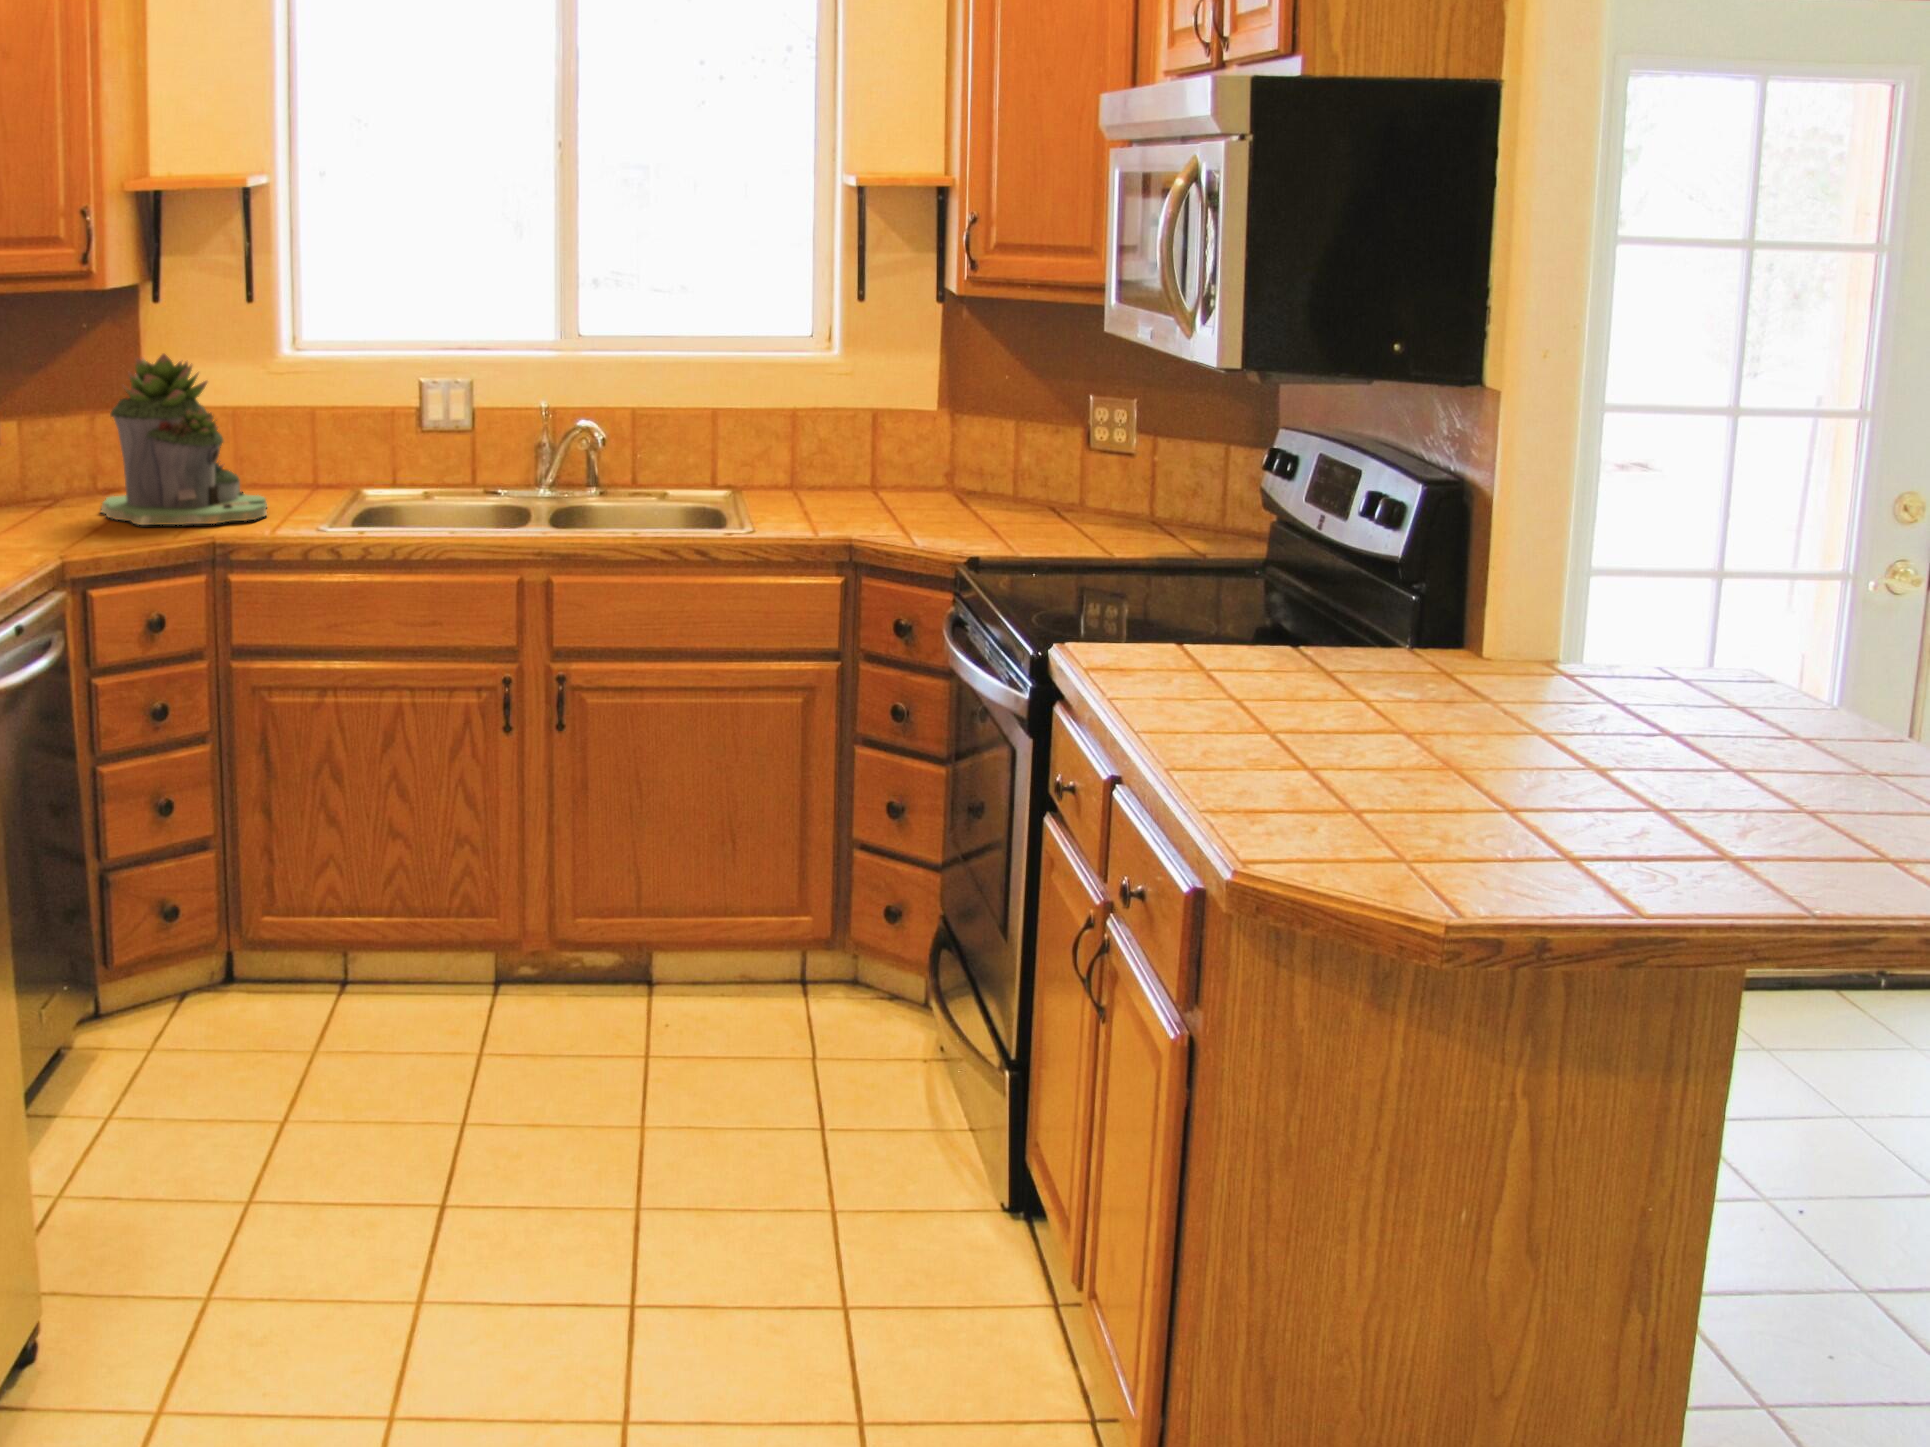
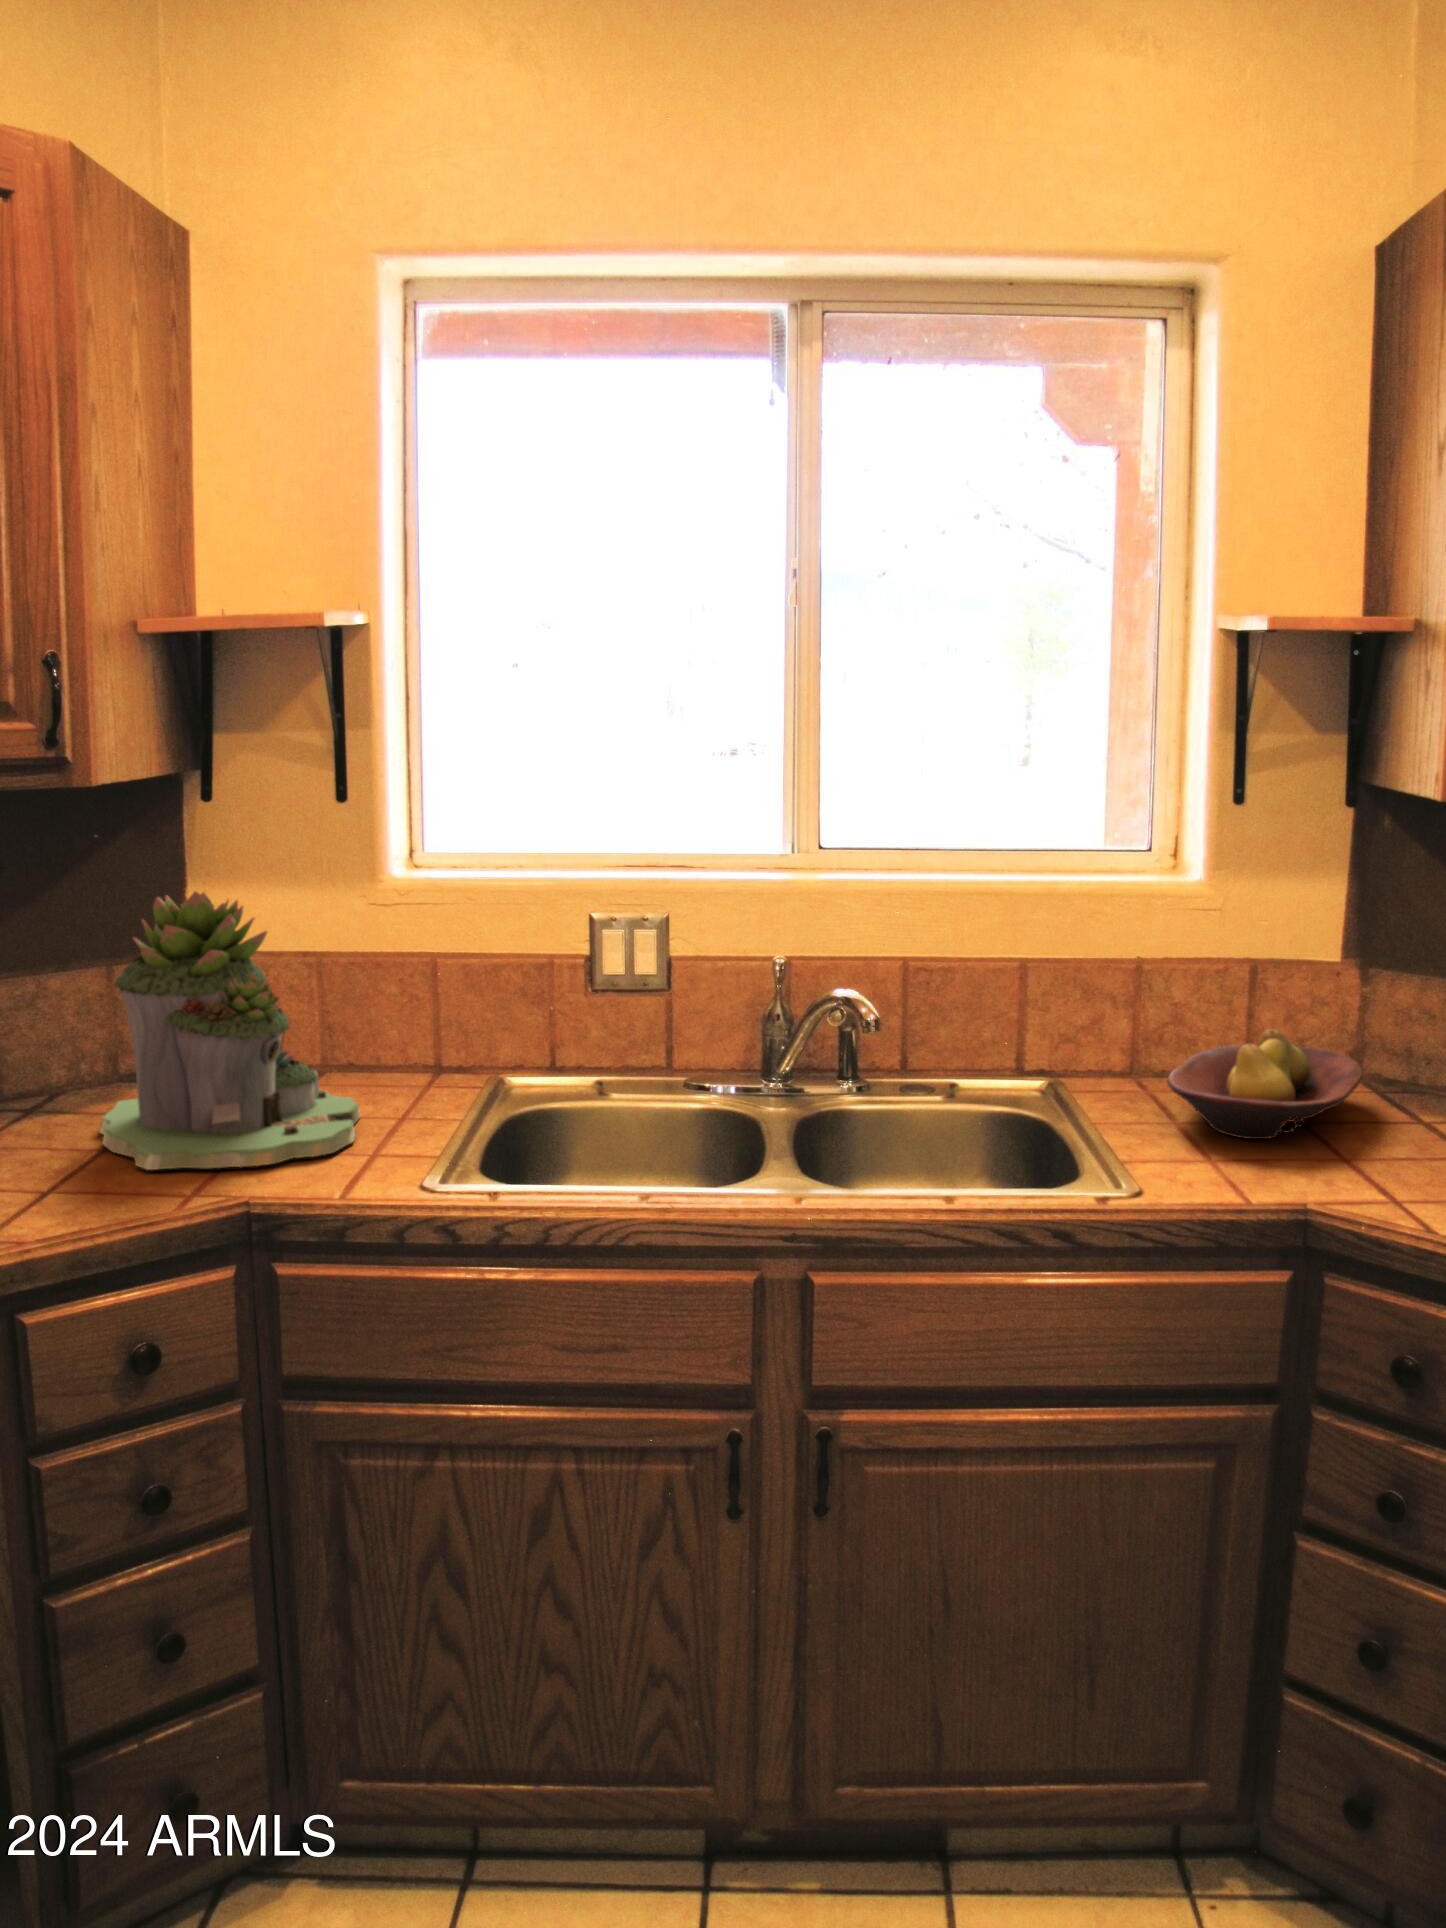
fruit bowl: none [797,452,934,516] -> present [1167,1029,1363,1139]

